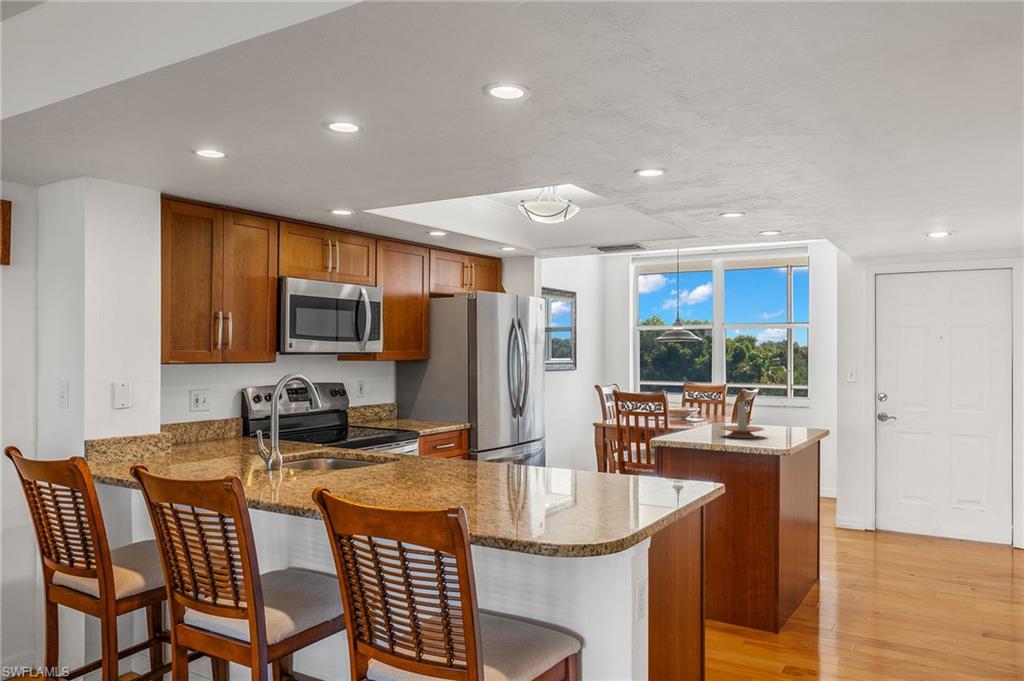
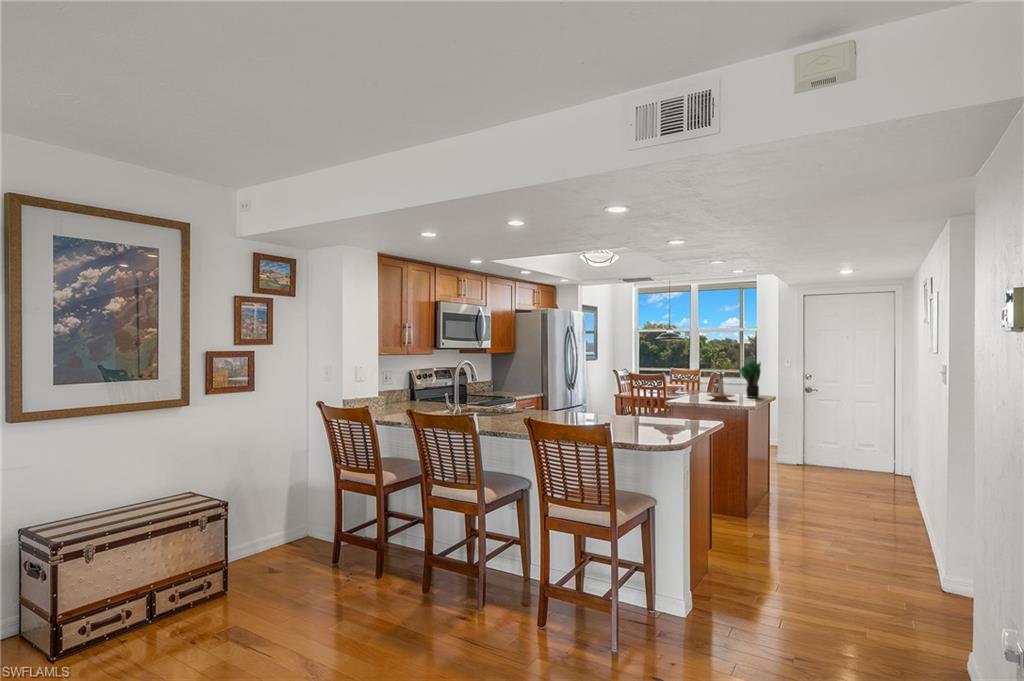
potted plant: none [771,369,807,432] -> present [739,359,761,398]

